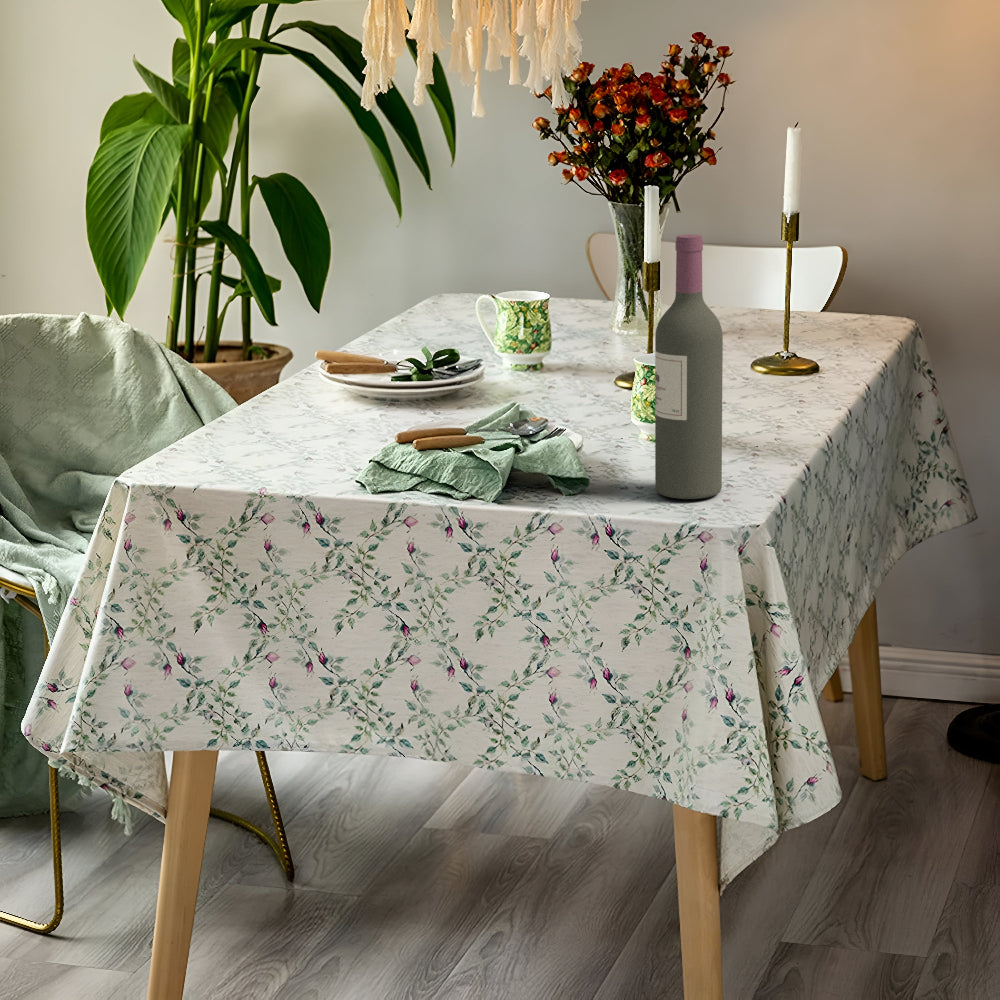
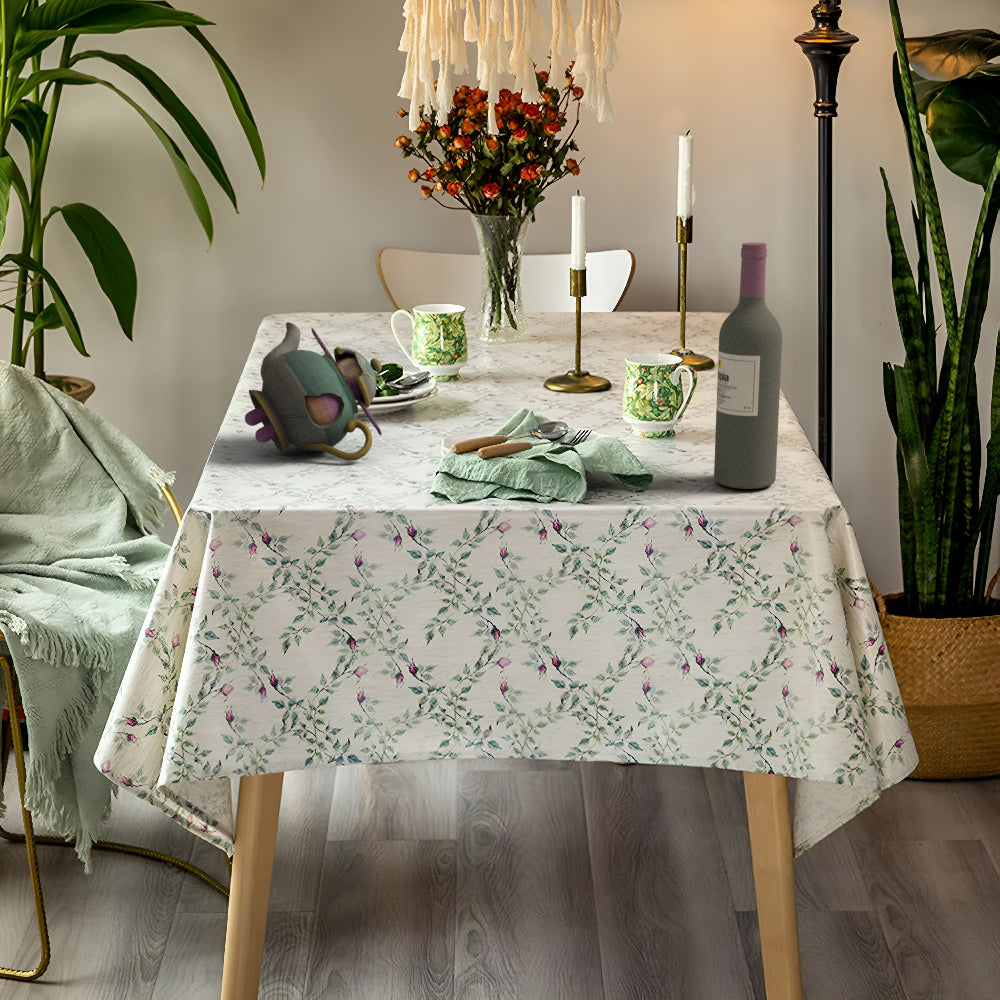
teapot: none [221,301,364,446] -> present [245,322,382,460]

